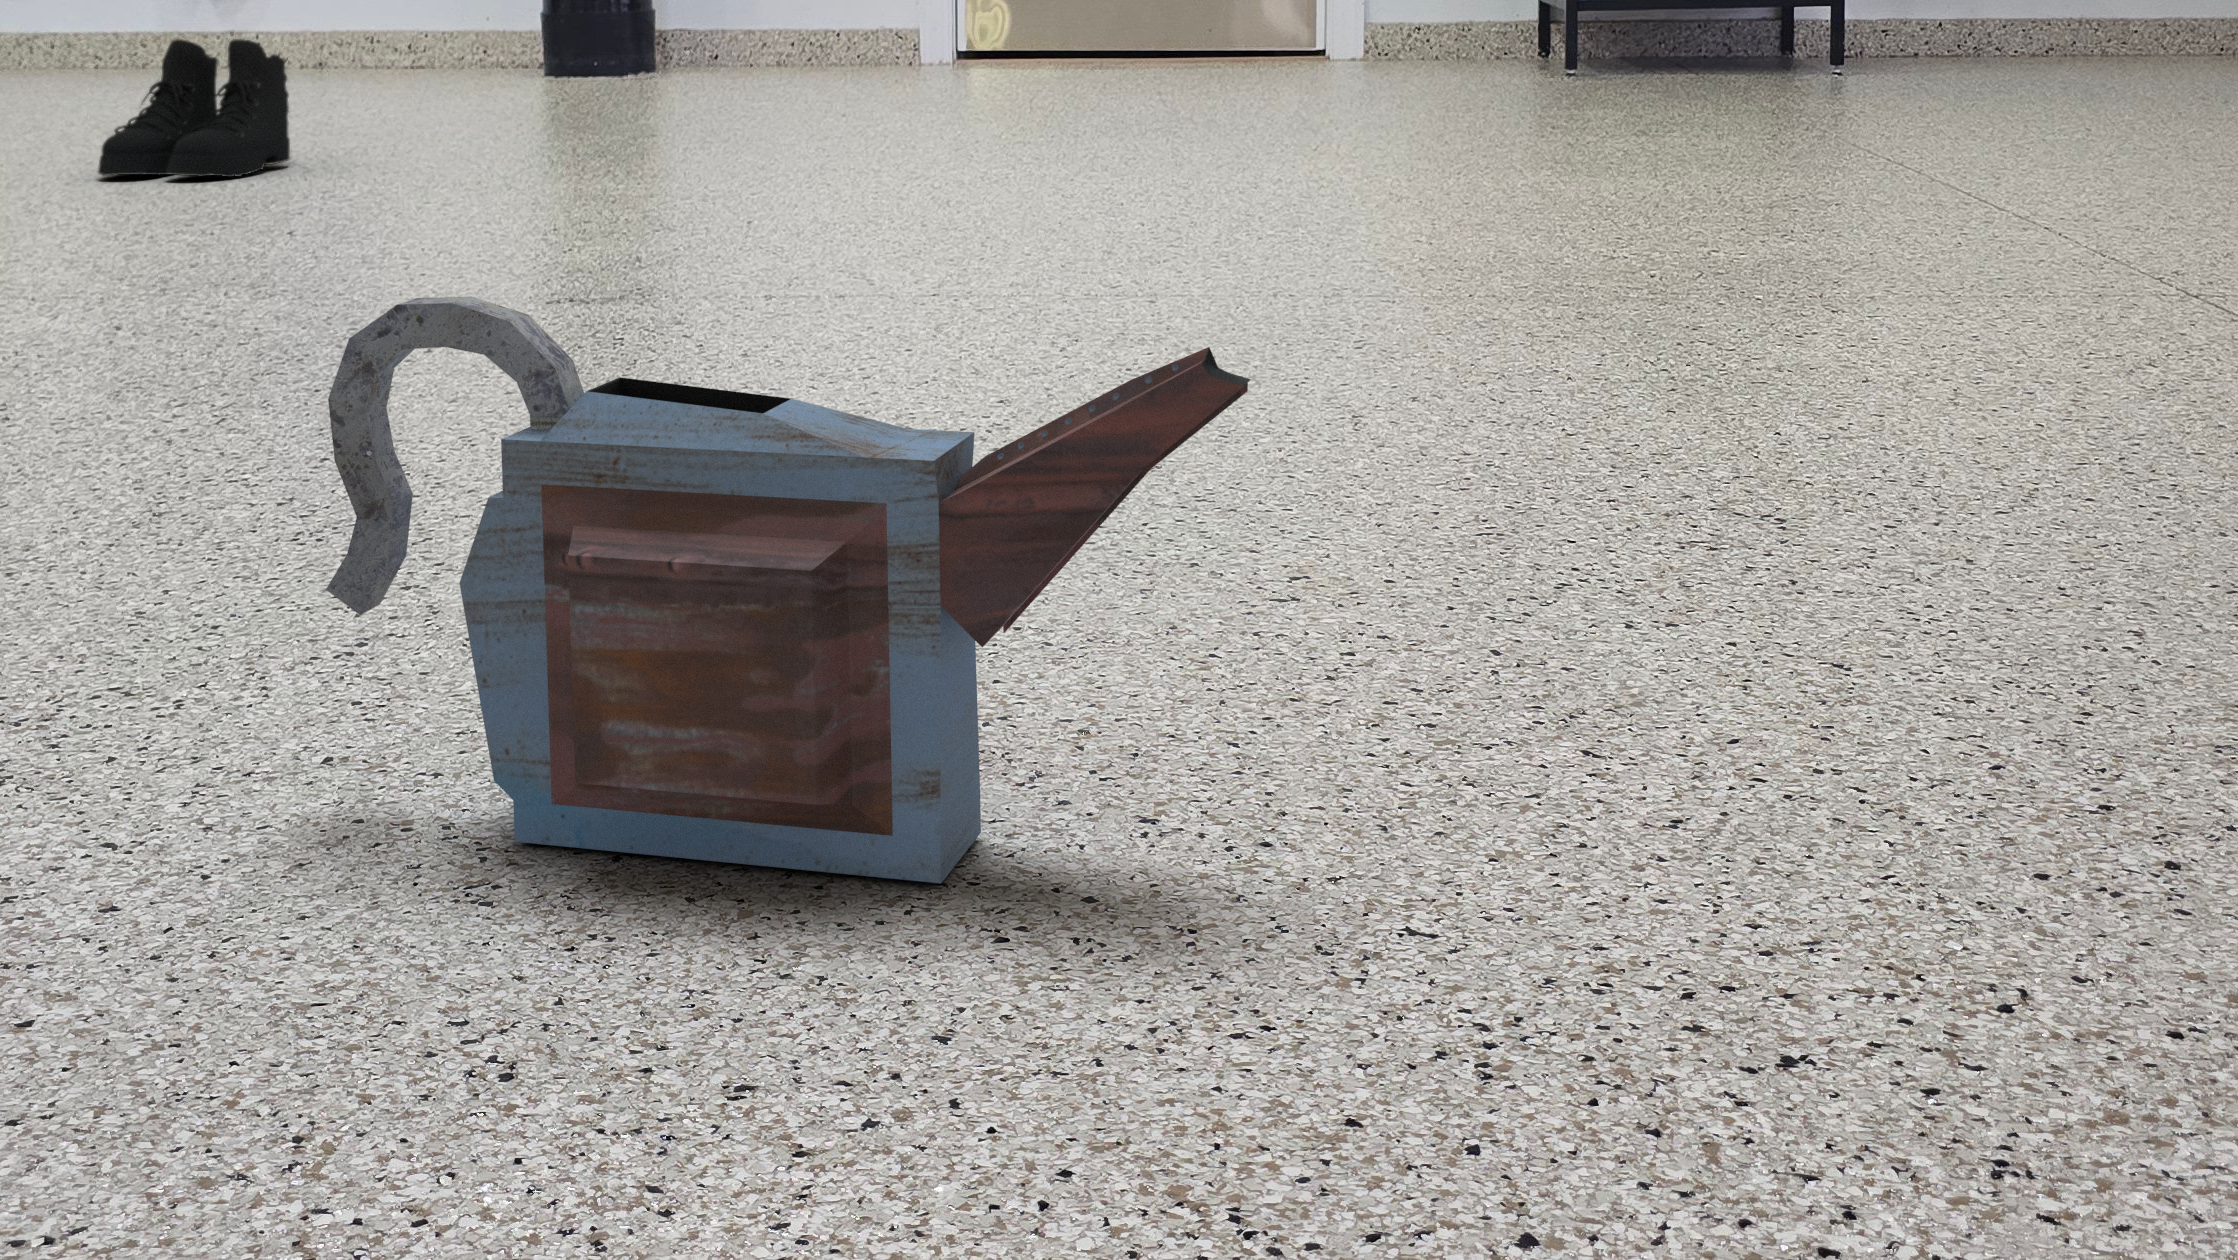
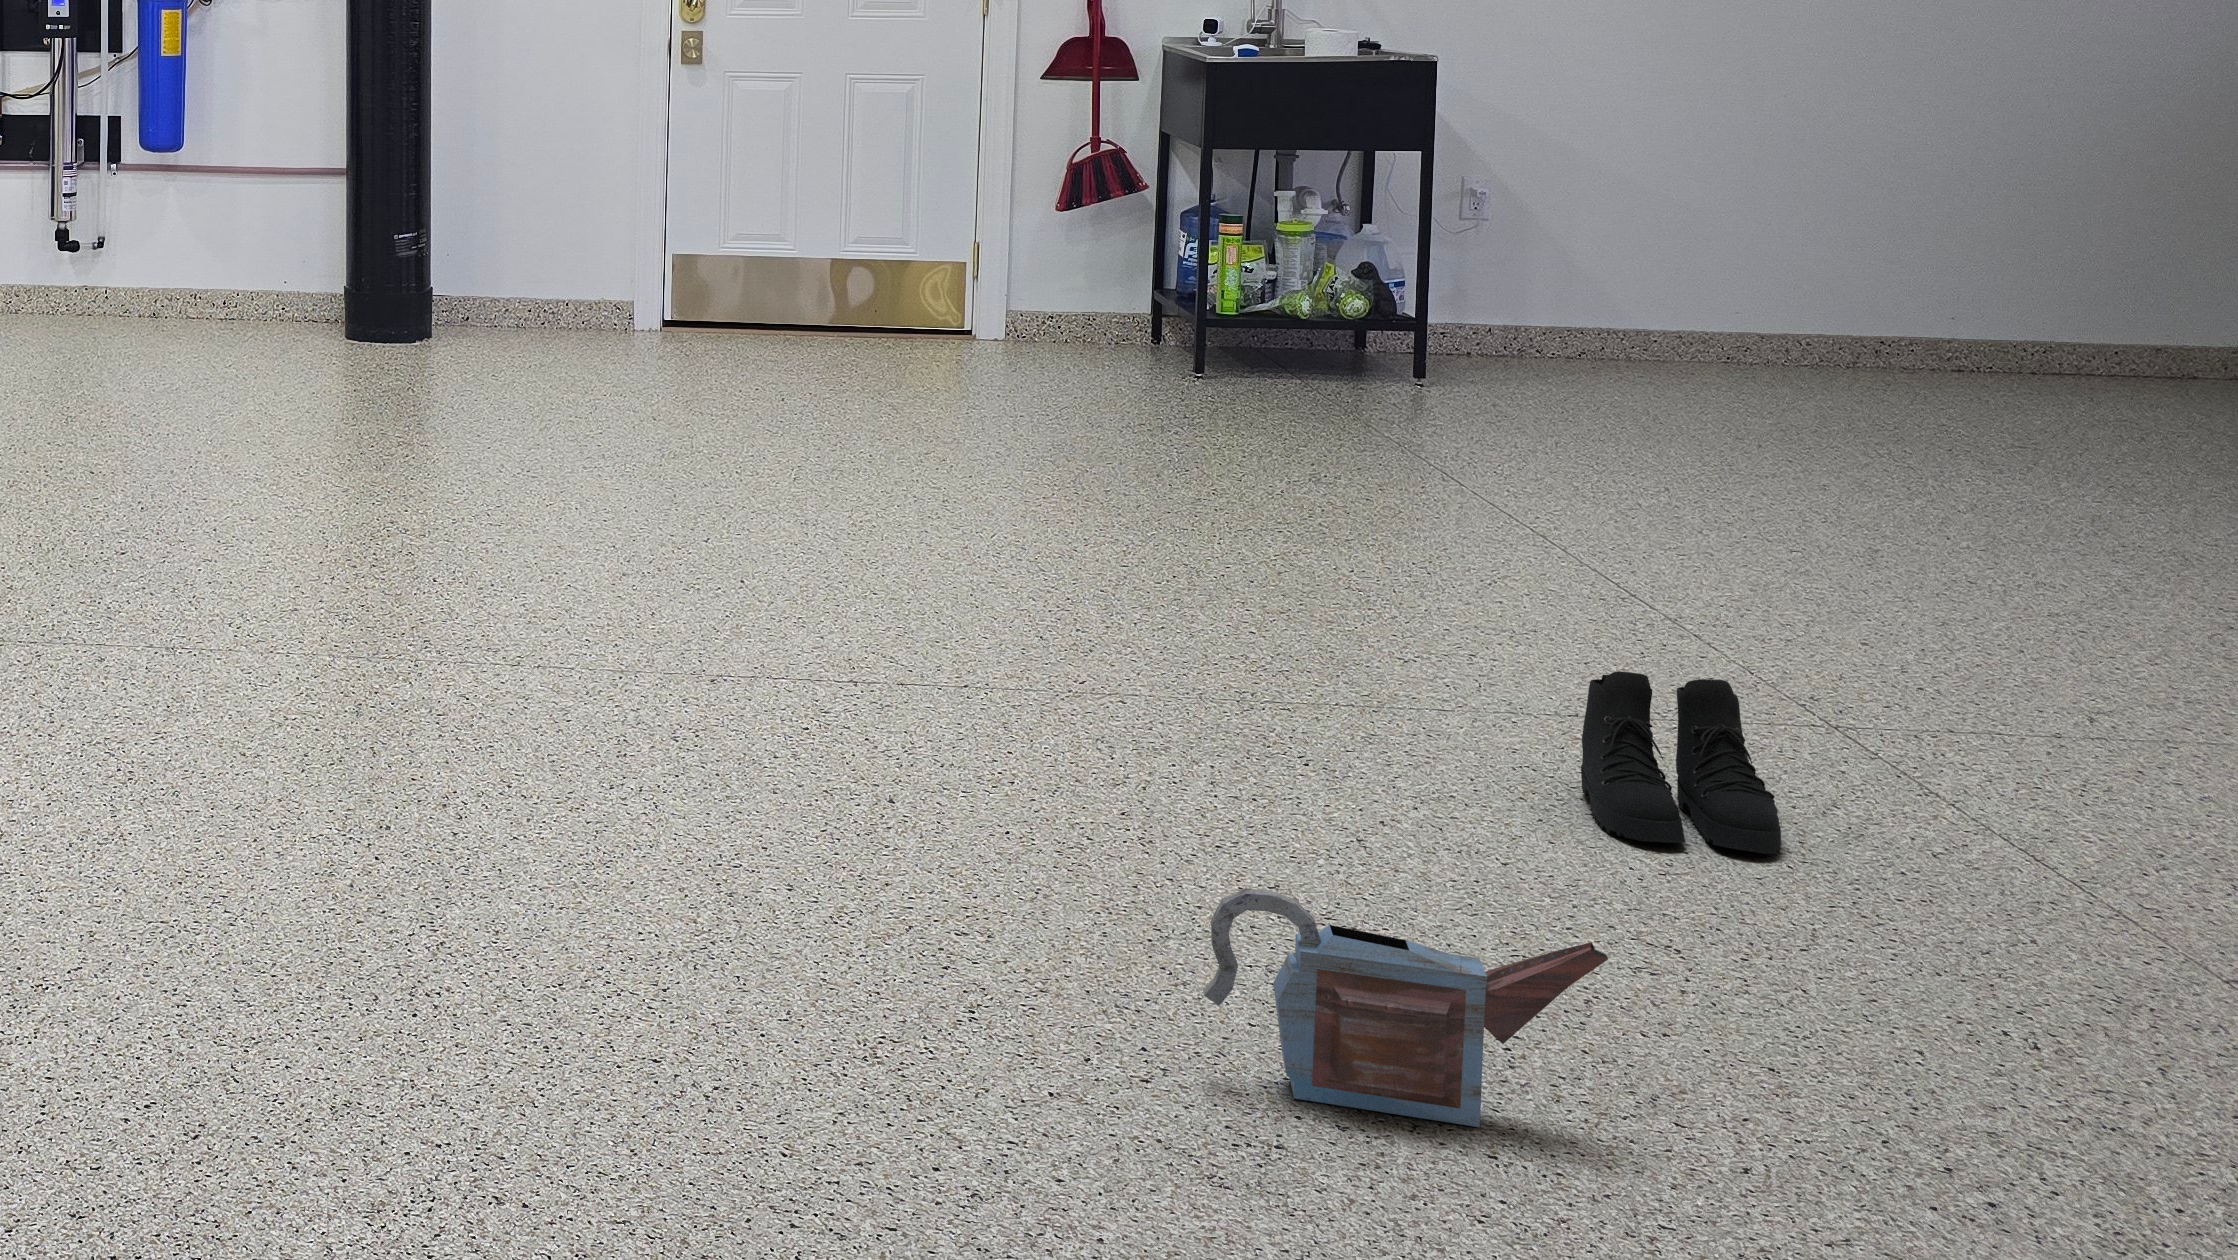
boots: present [98,39,290,177] -> present [1581,671,1781,854]

